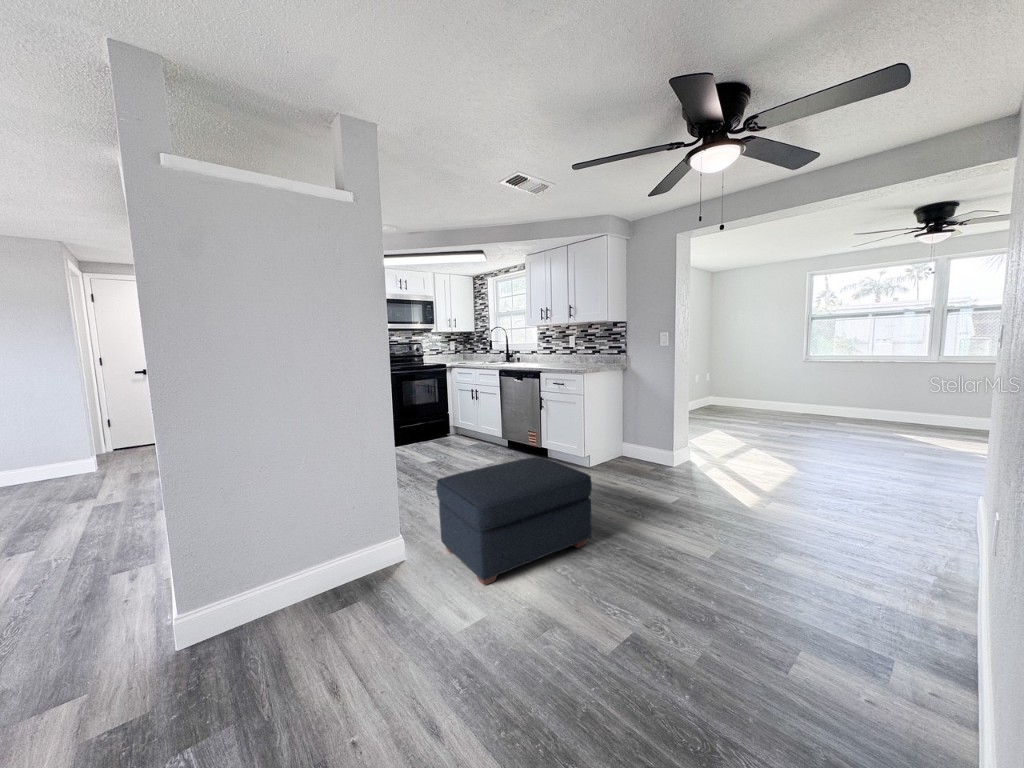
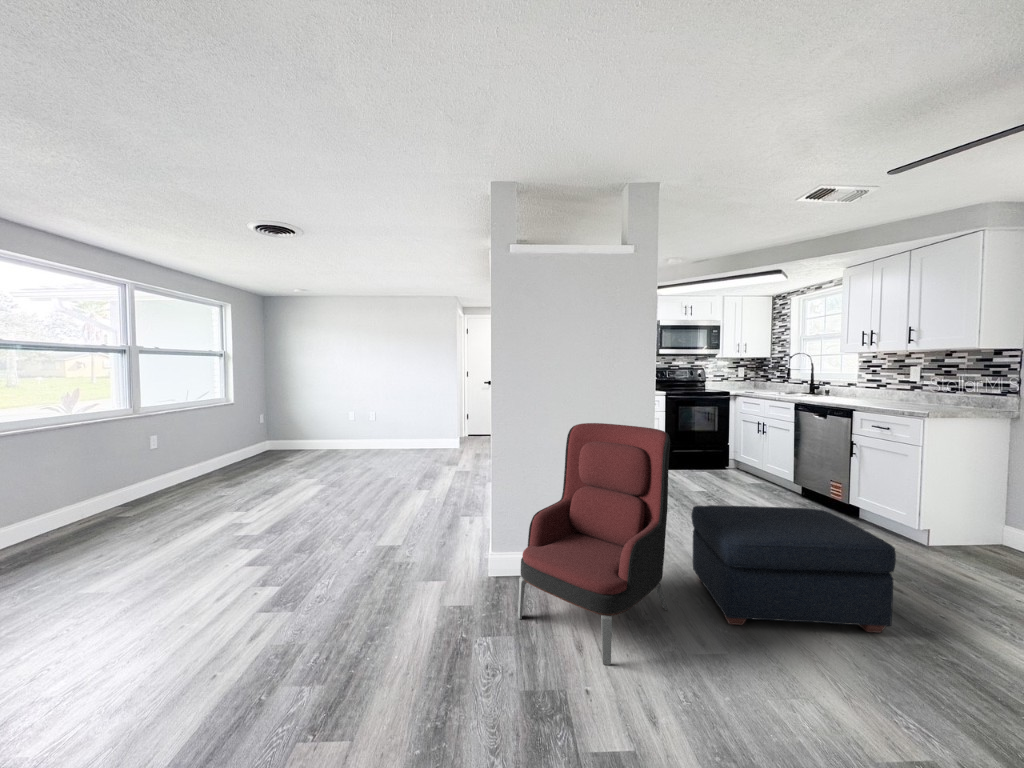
armchair: none [232,405,426,698] -> present [518,423,670,665]

